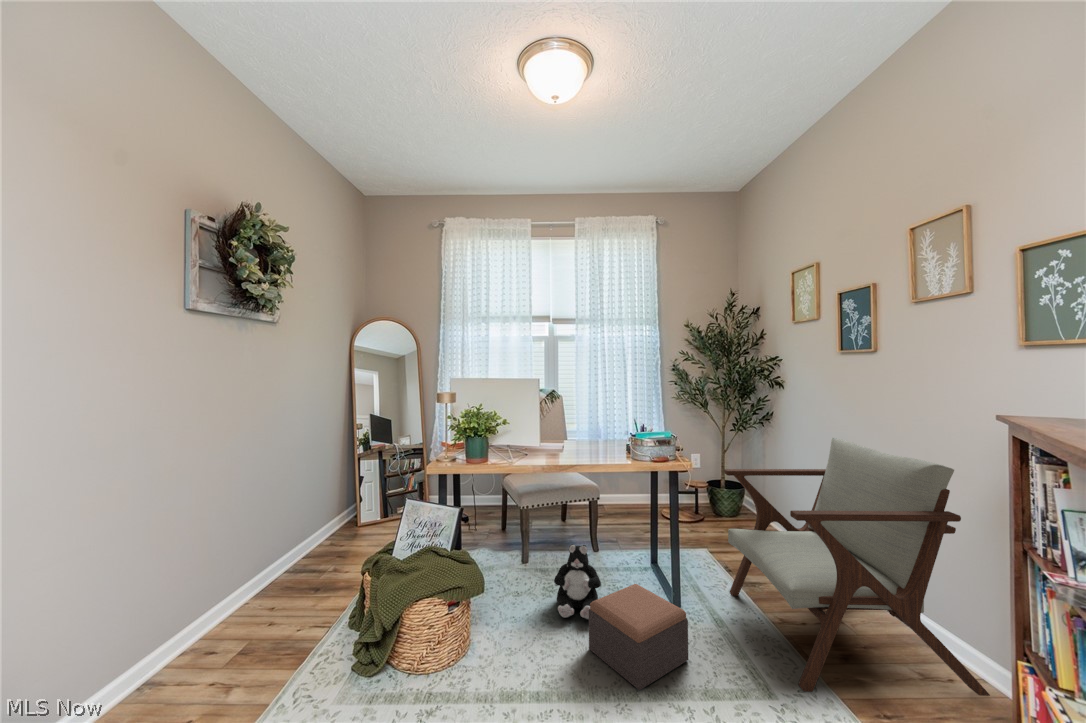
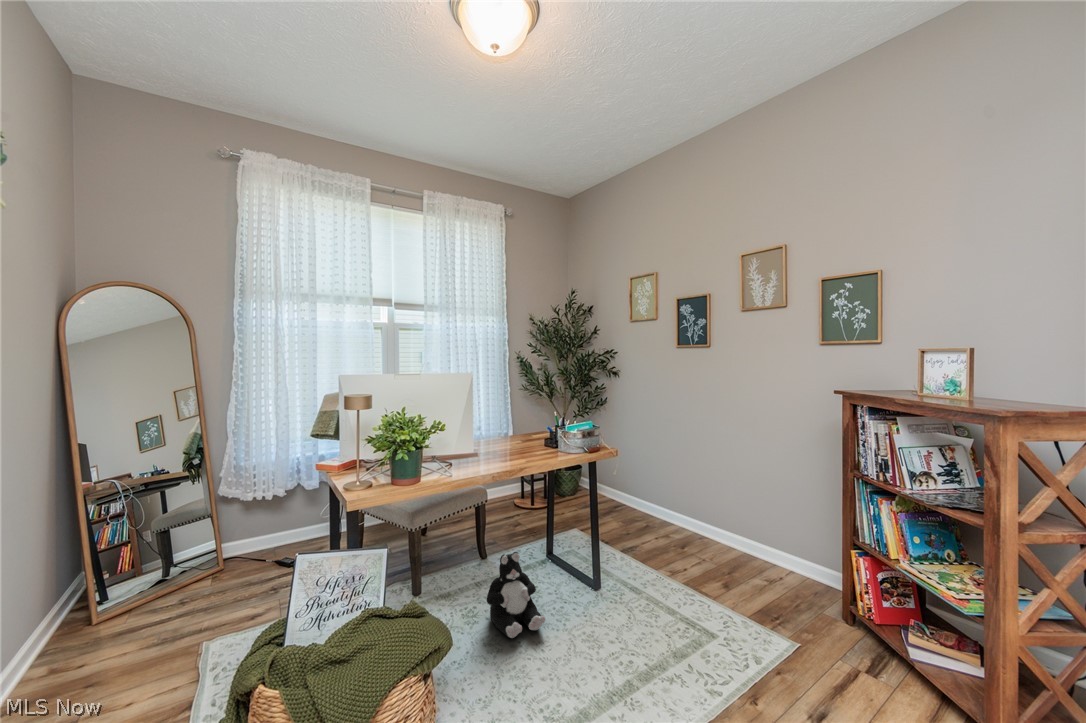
lounge chair: present [724,438,990,696] -> none [617,415,803,623]
footstool: present [589,584,688,690] -> none [558,577,643,680]

